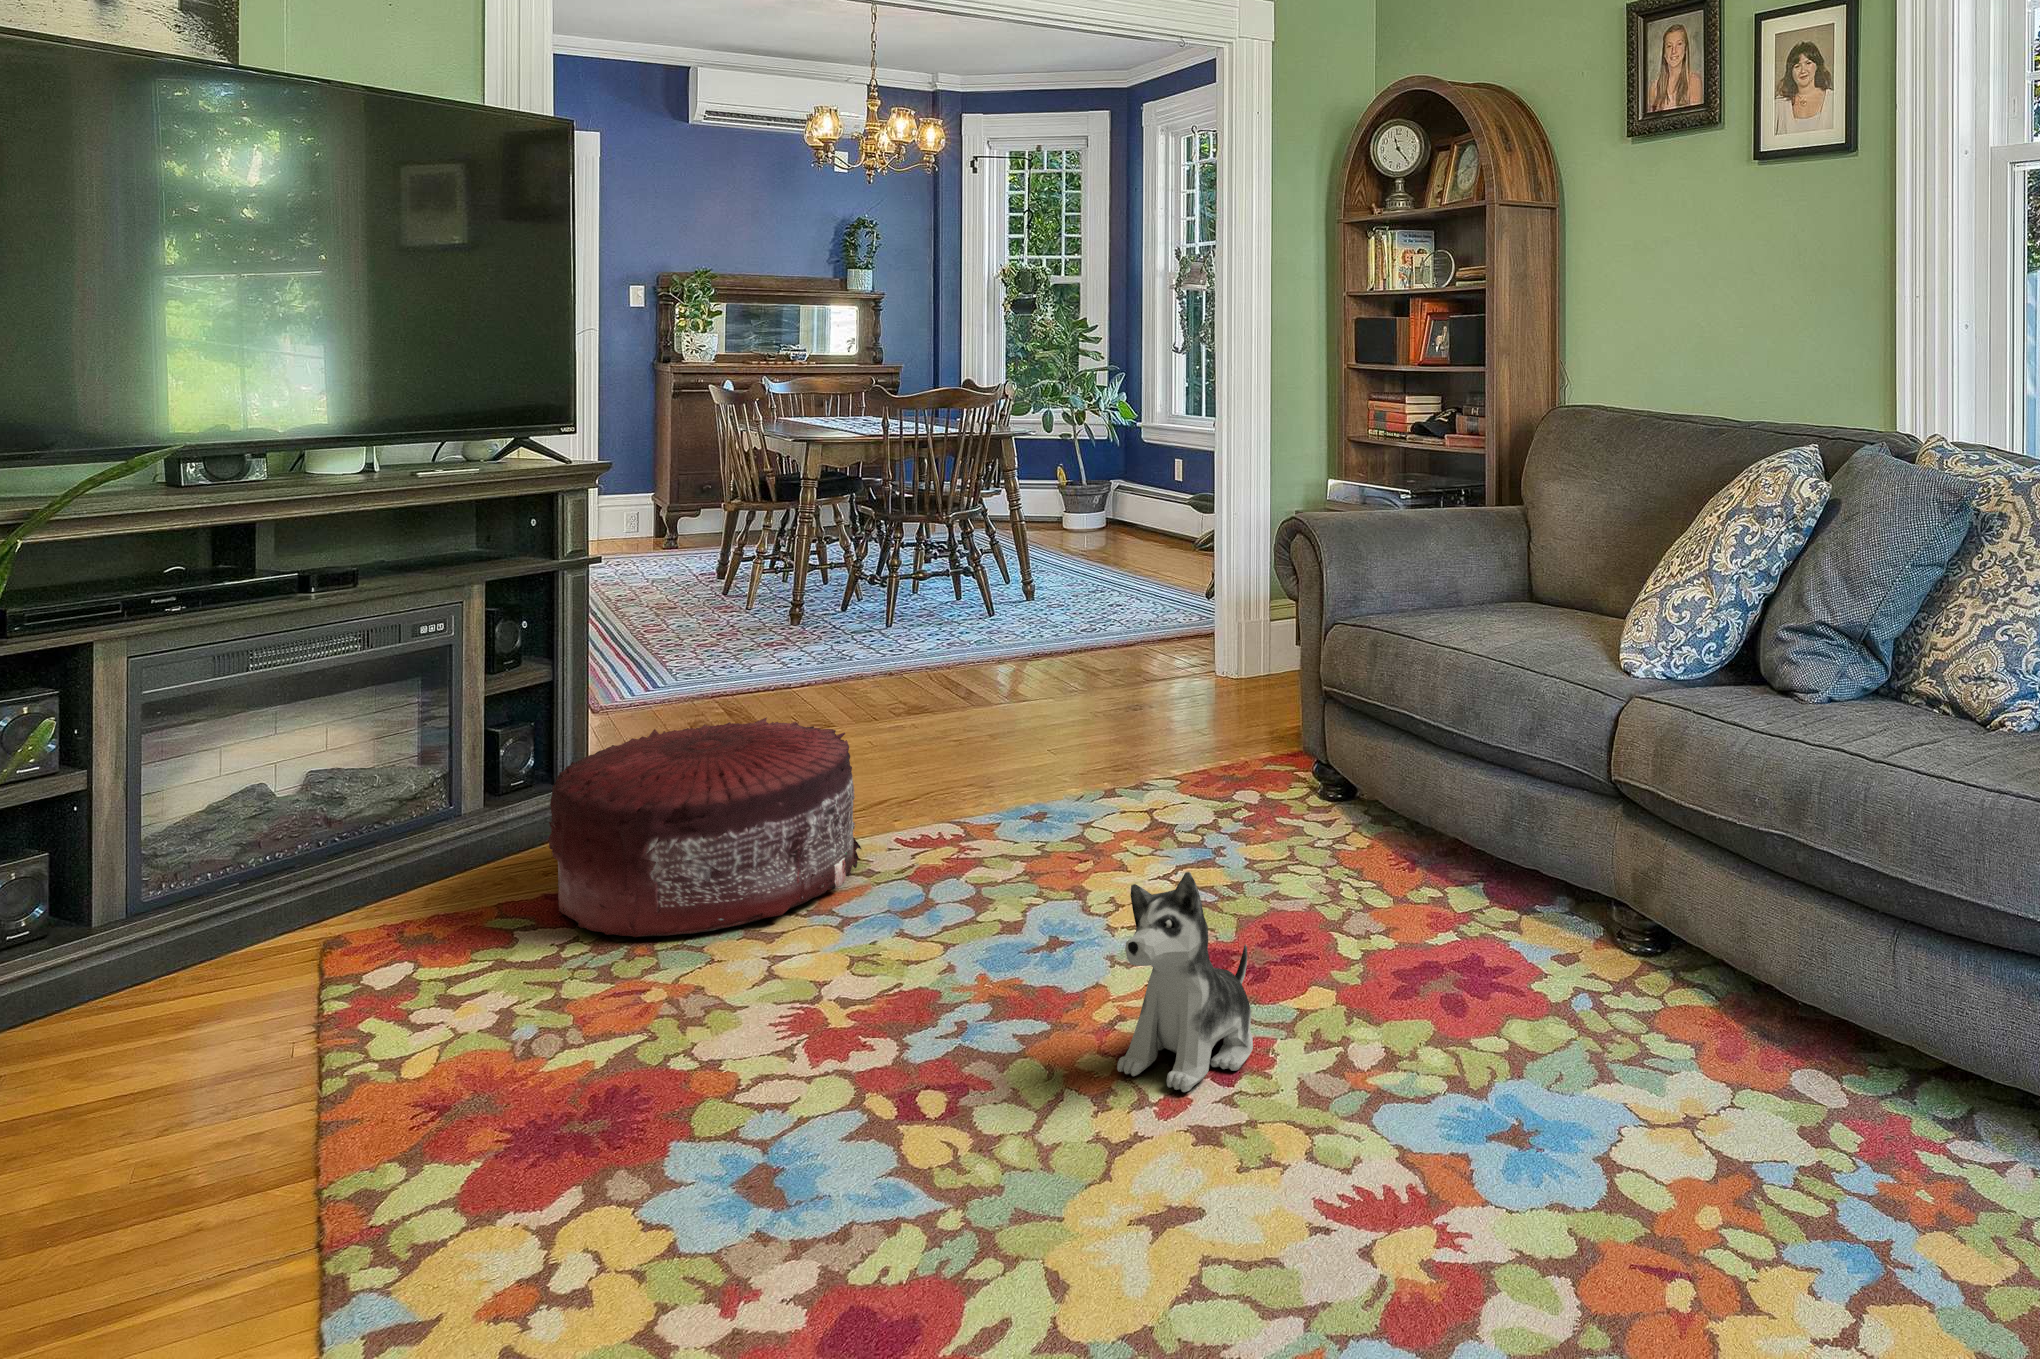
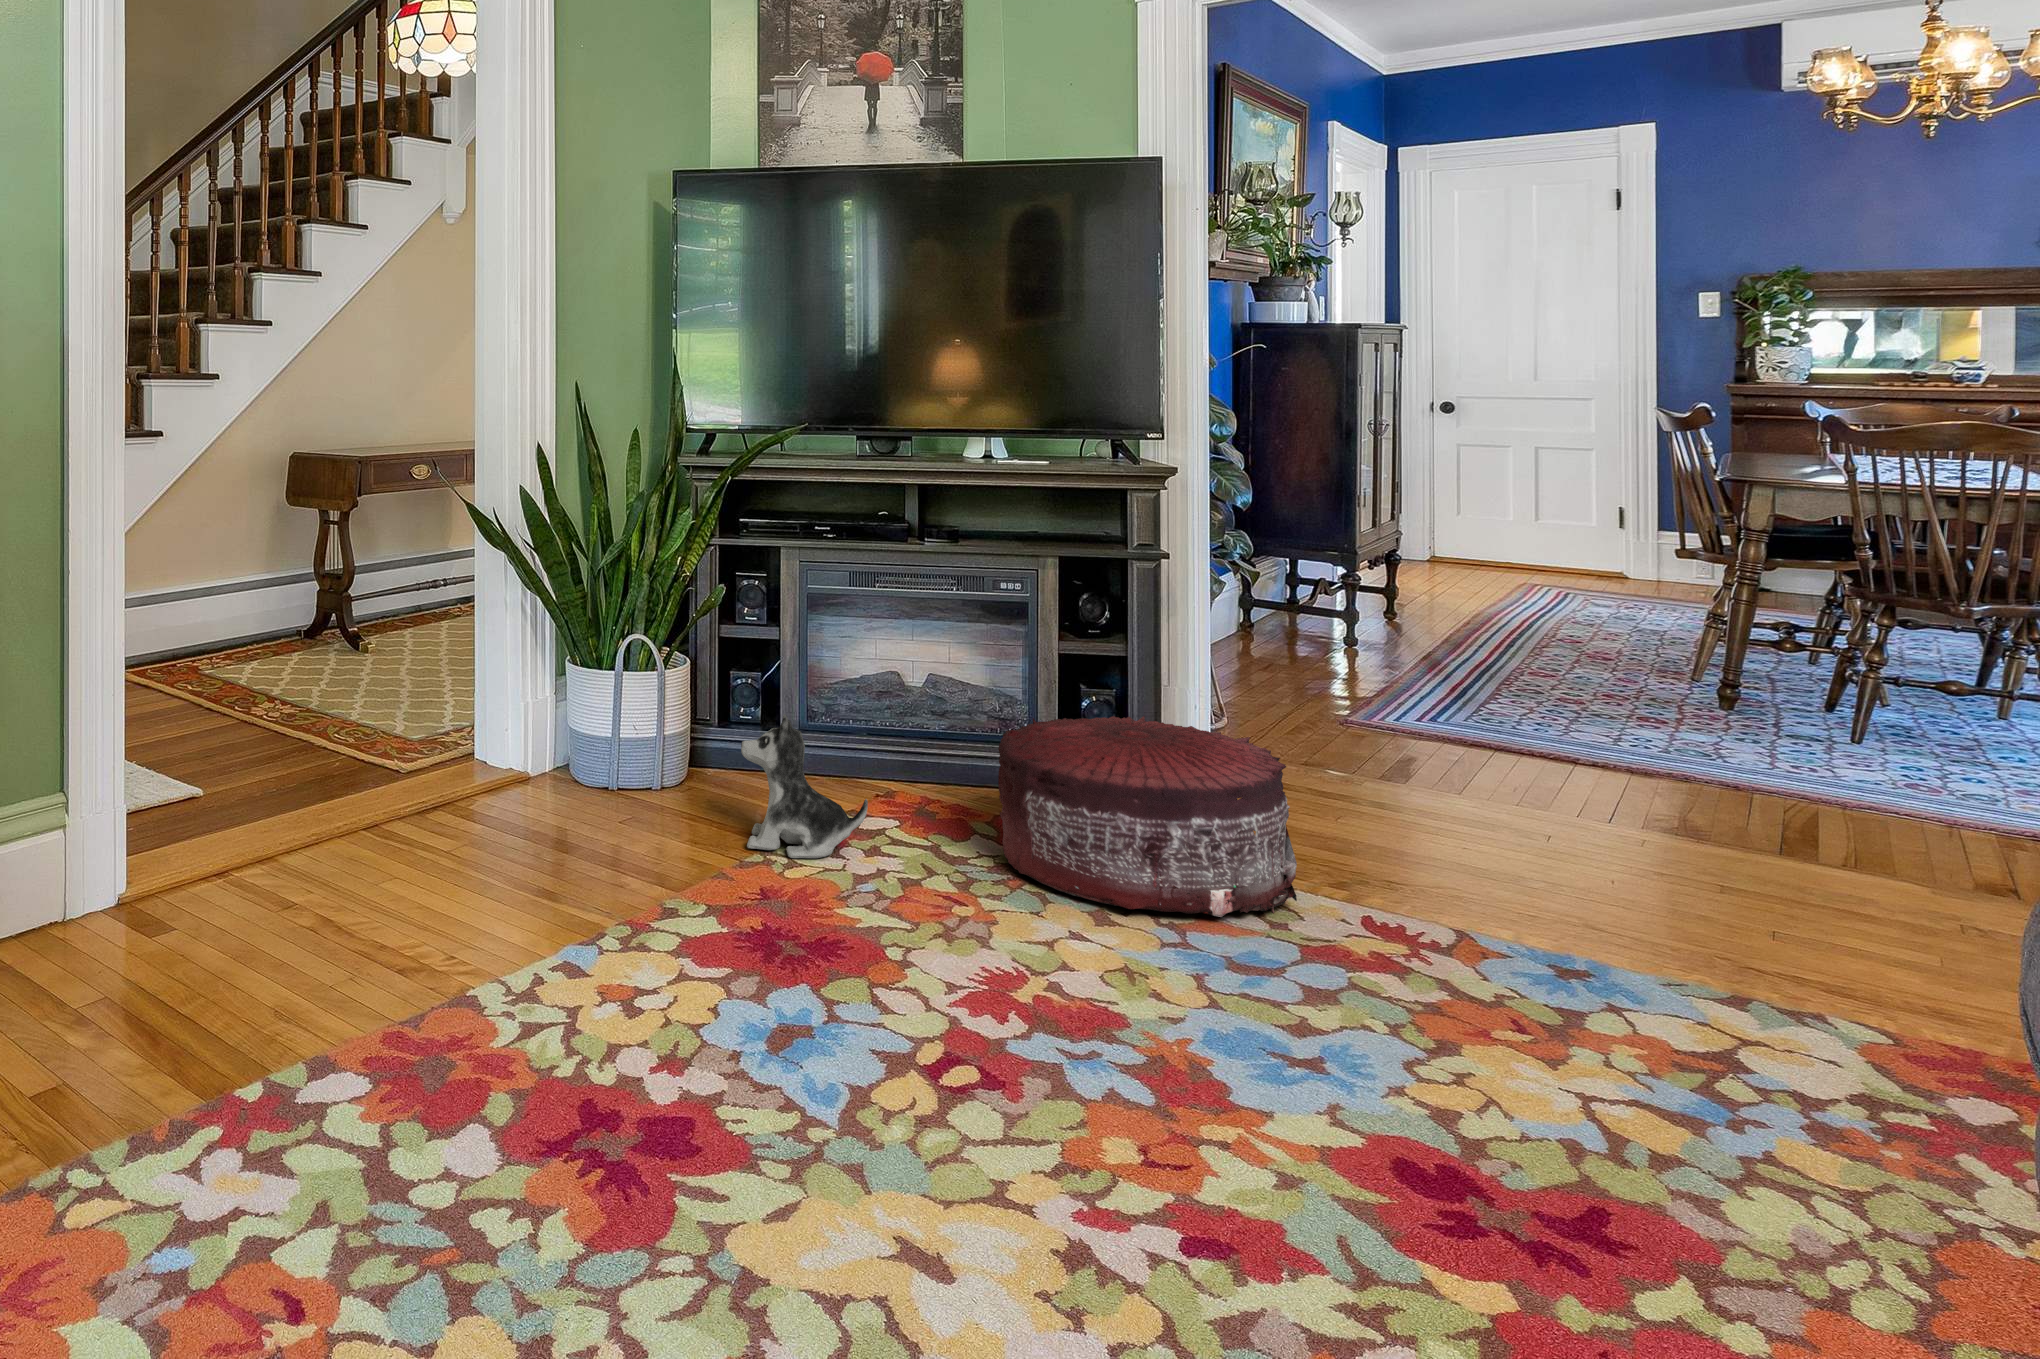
plush toy: present [1117,872,1253,1092] -> present [741,714,868,858]

